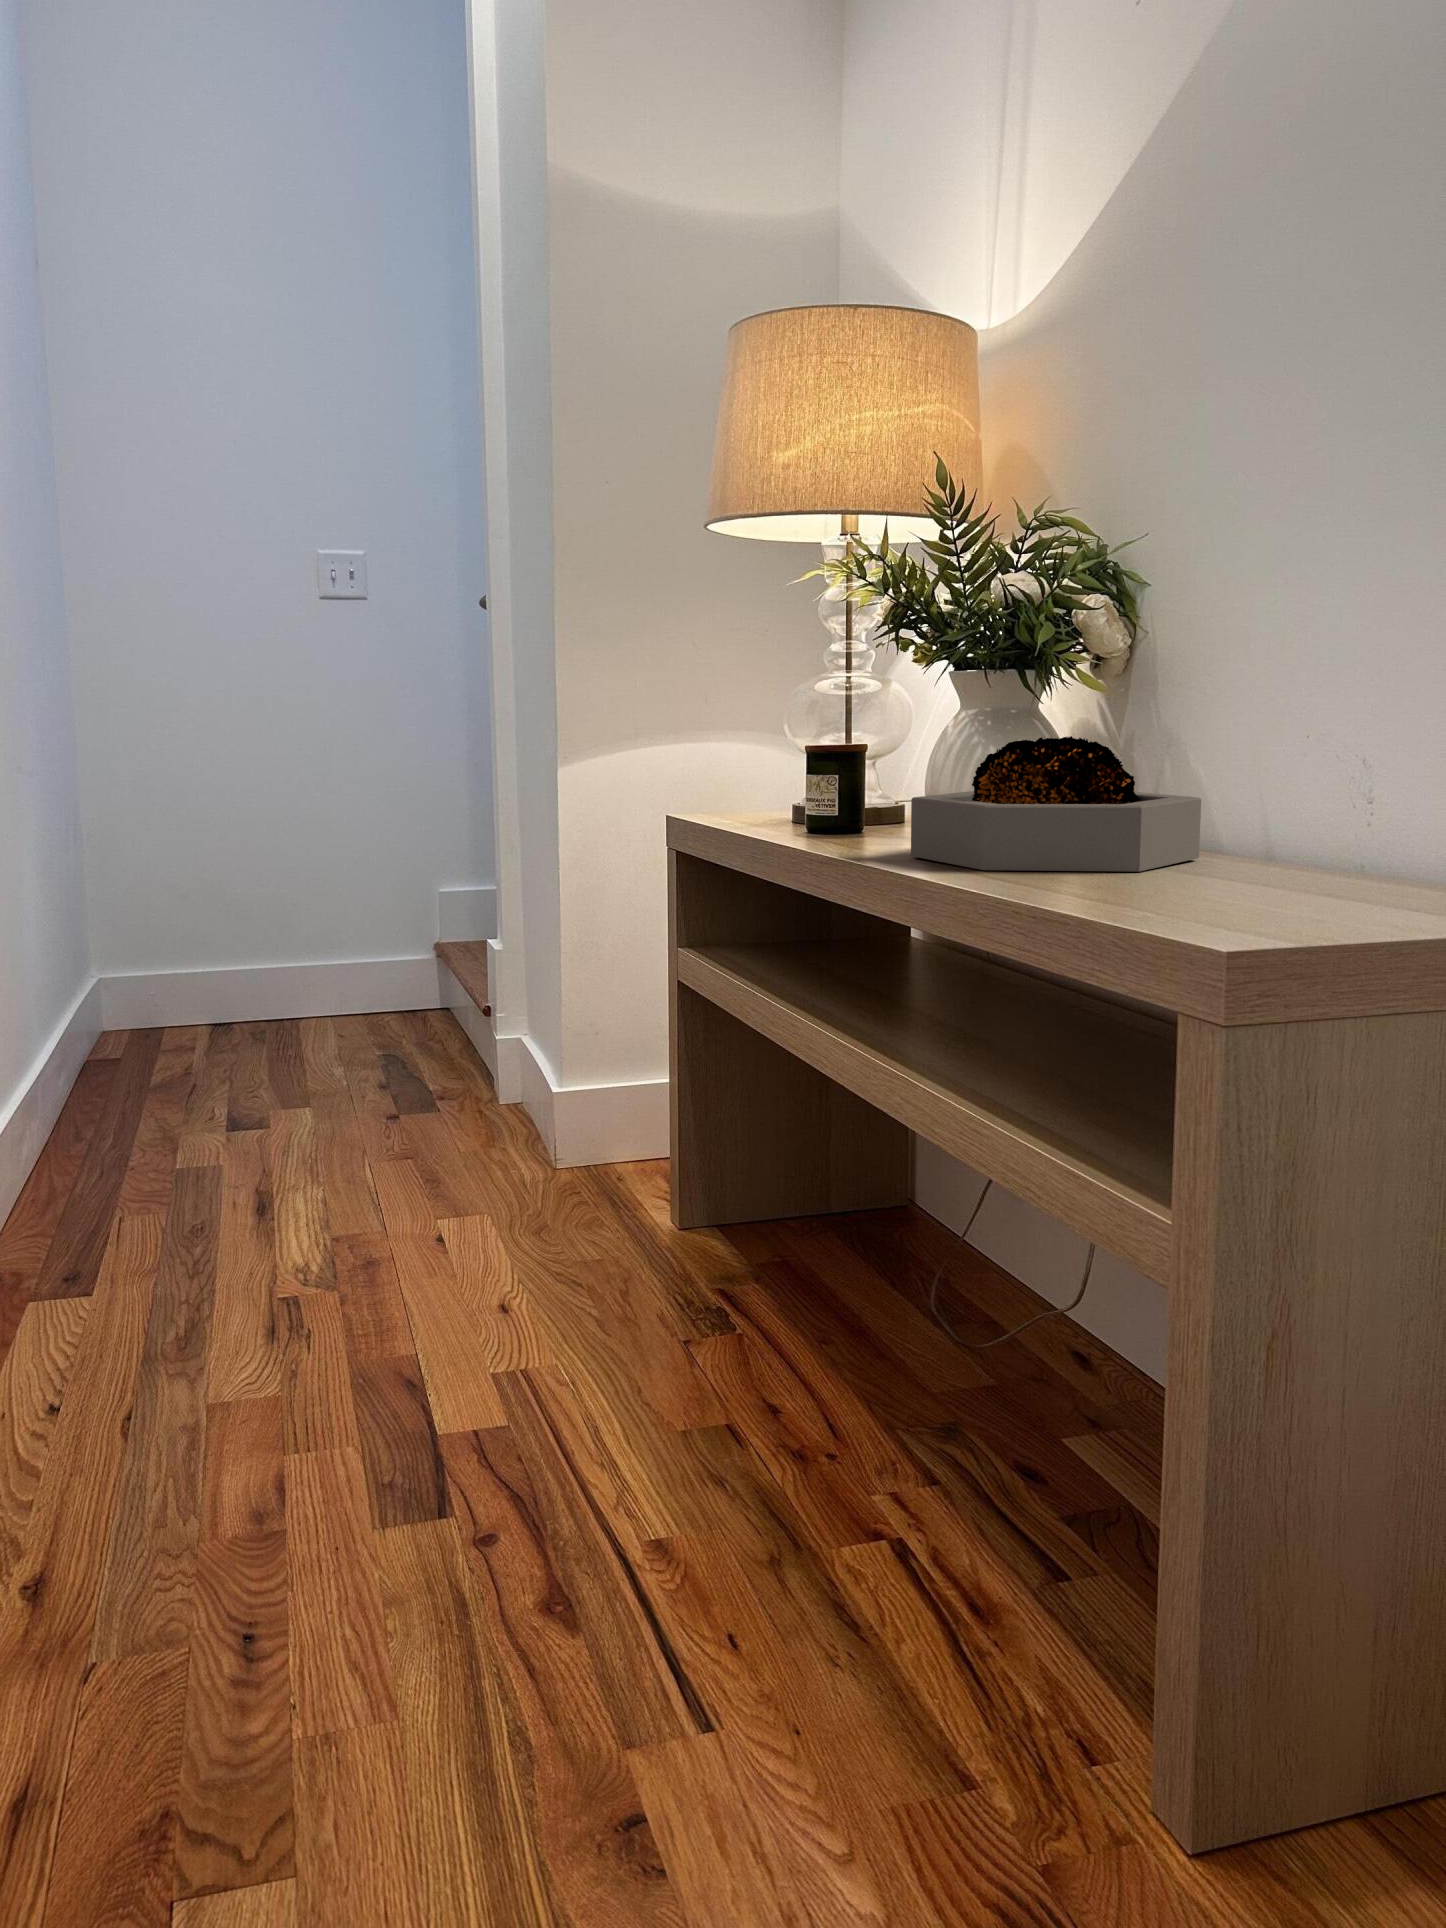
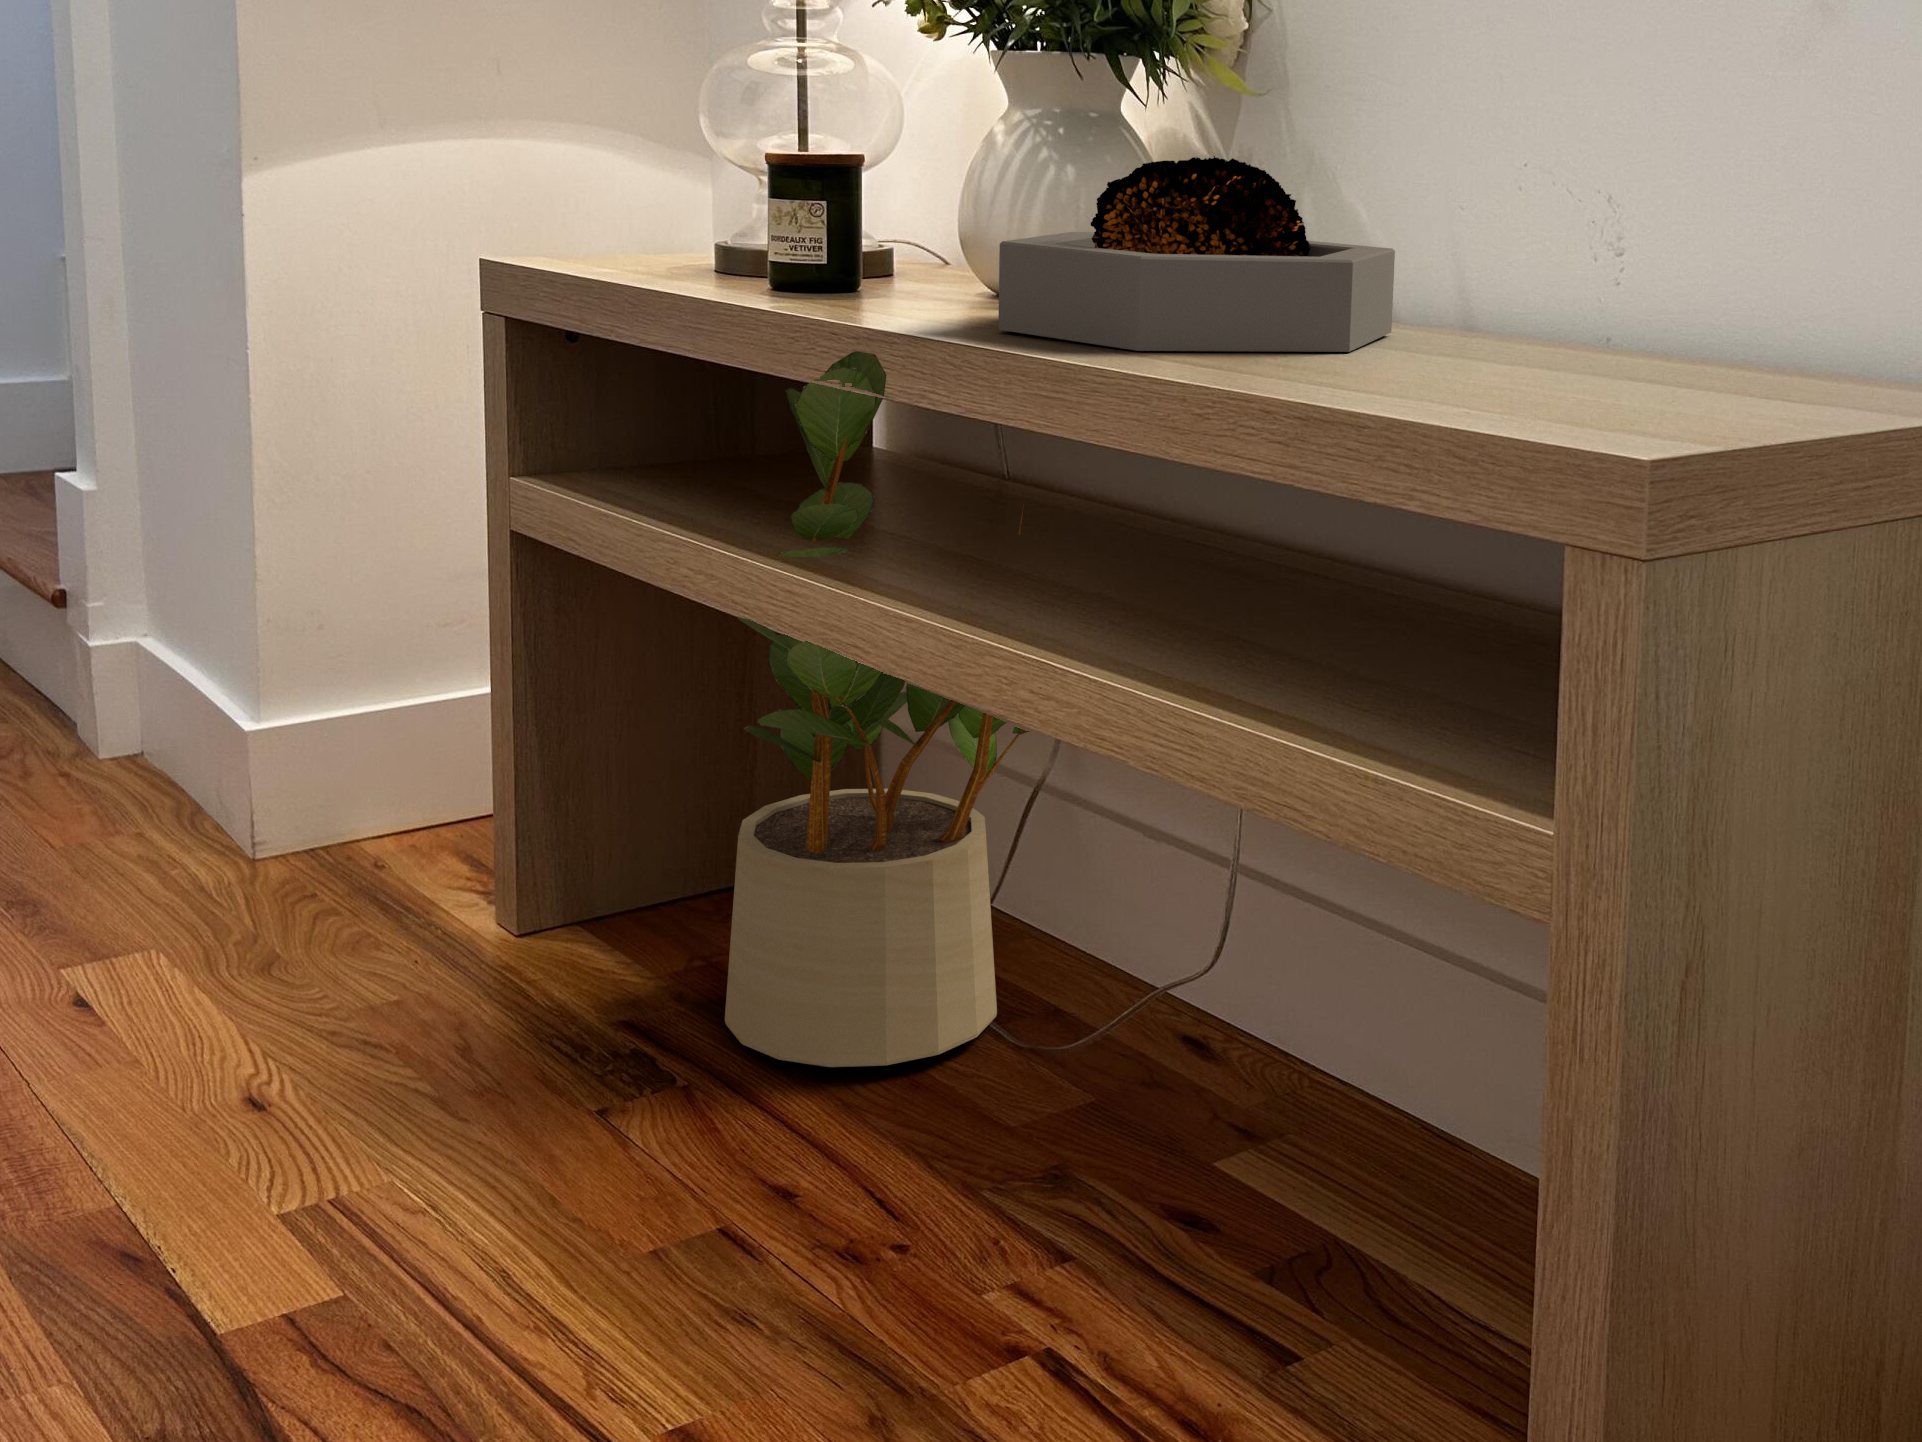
potted plant: none [774,871,1016,1341] -> present [725,351,1029,1067]

